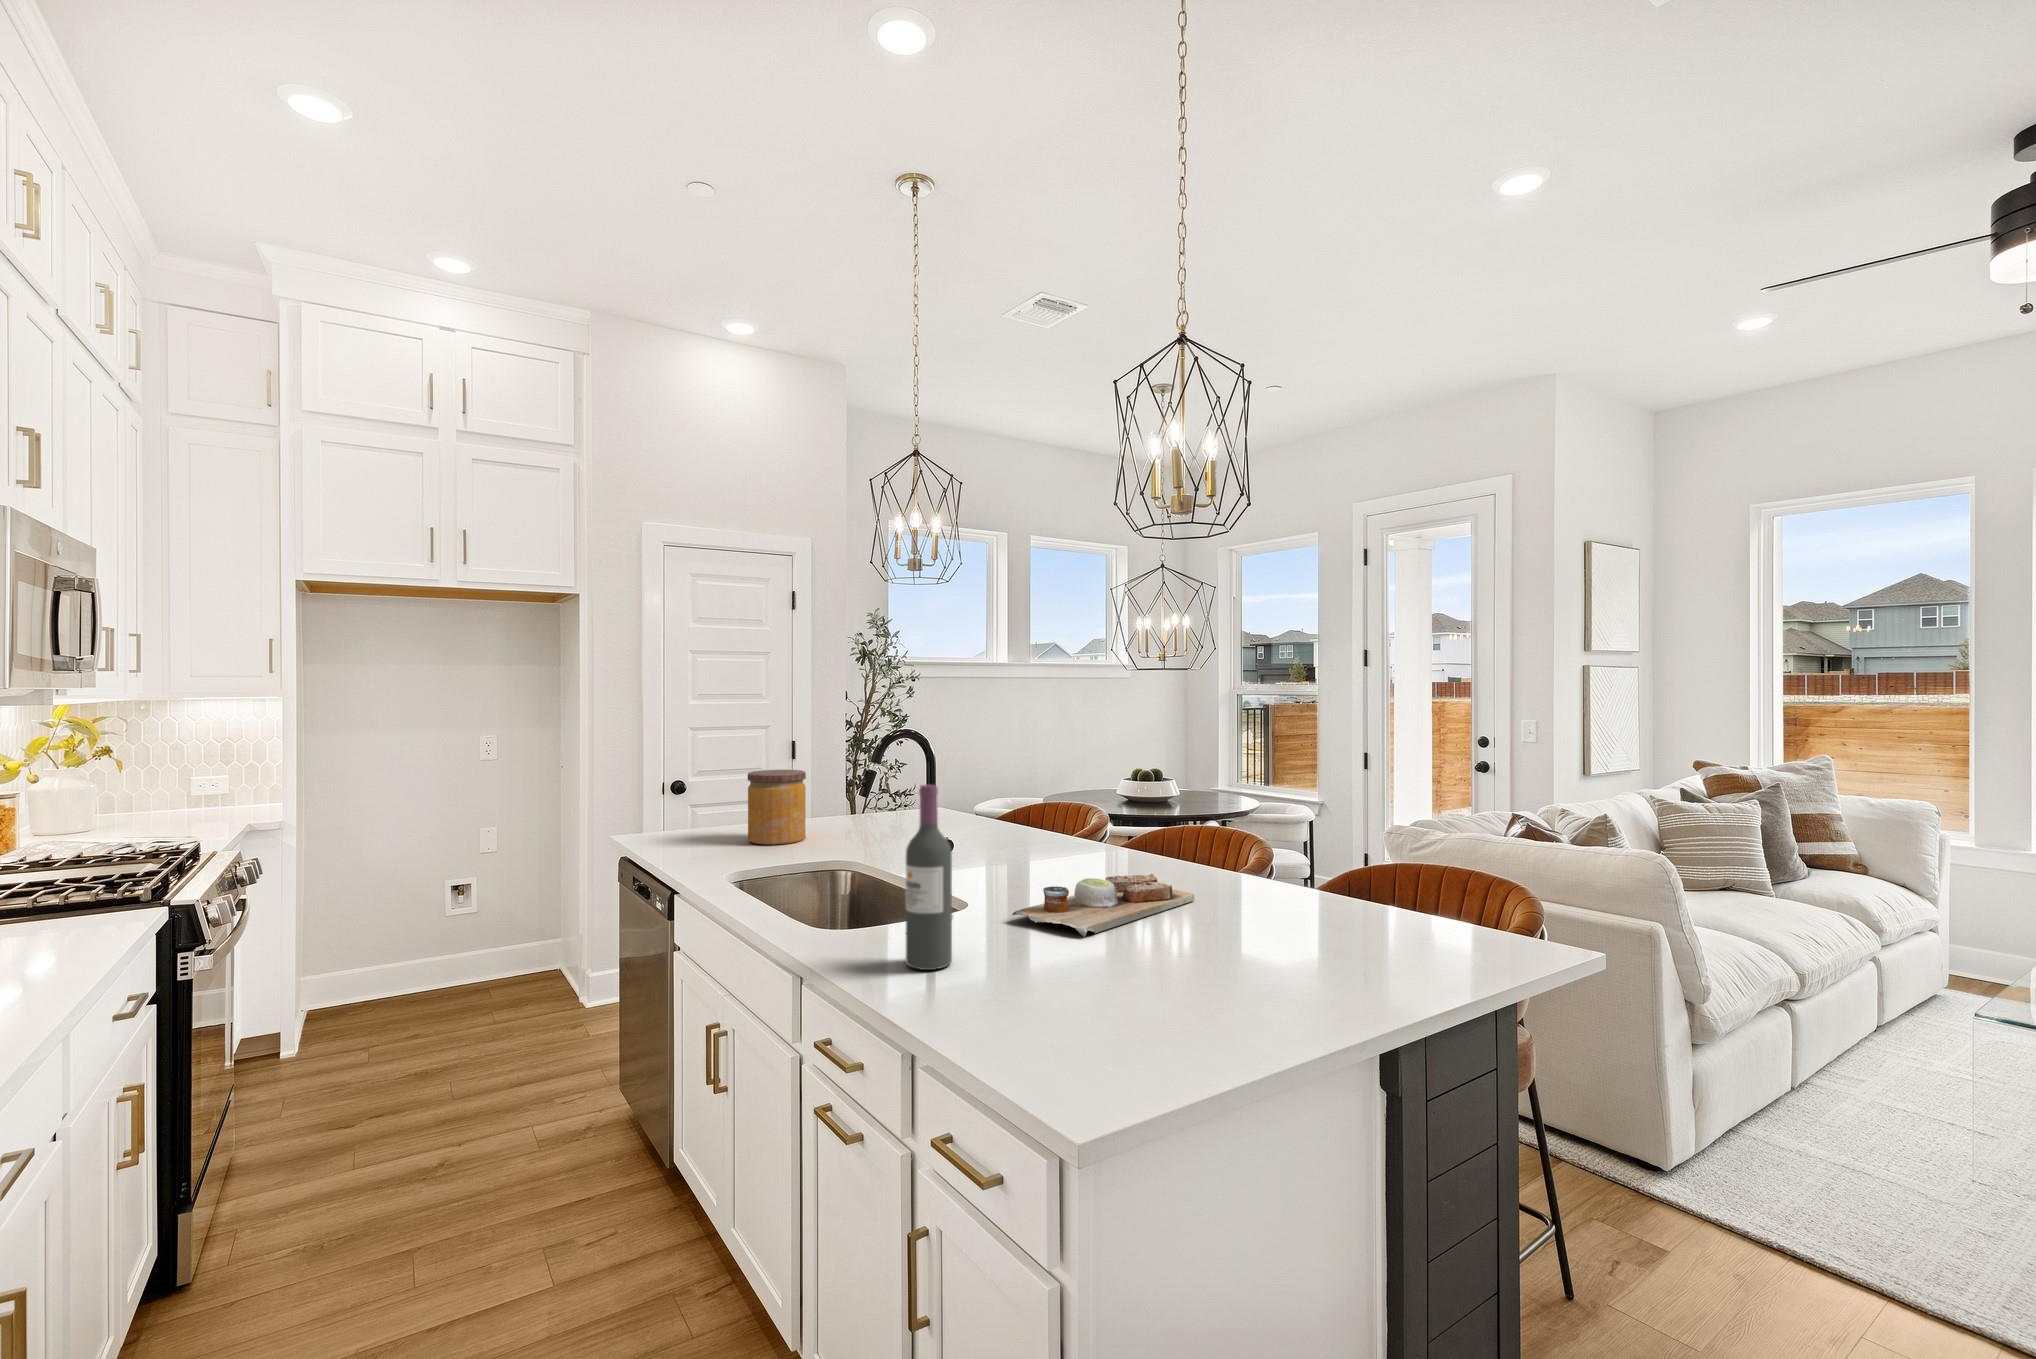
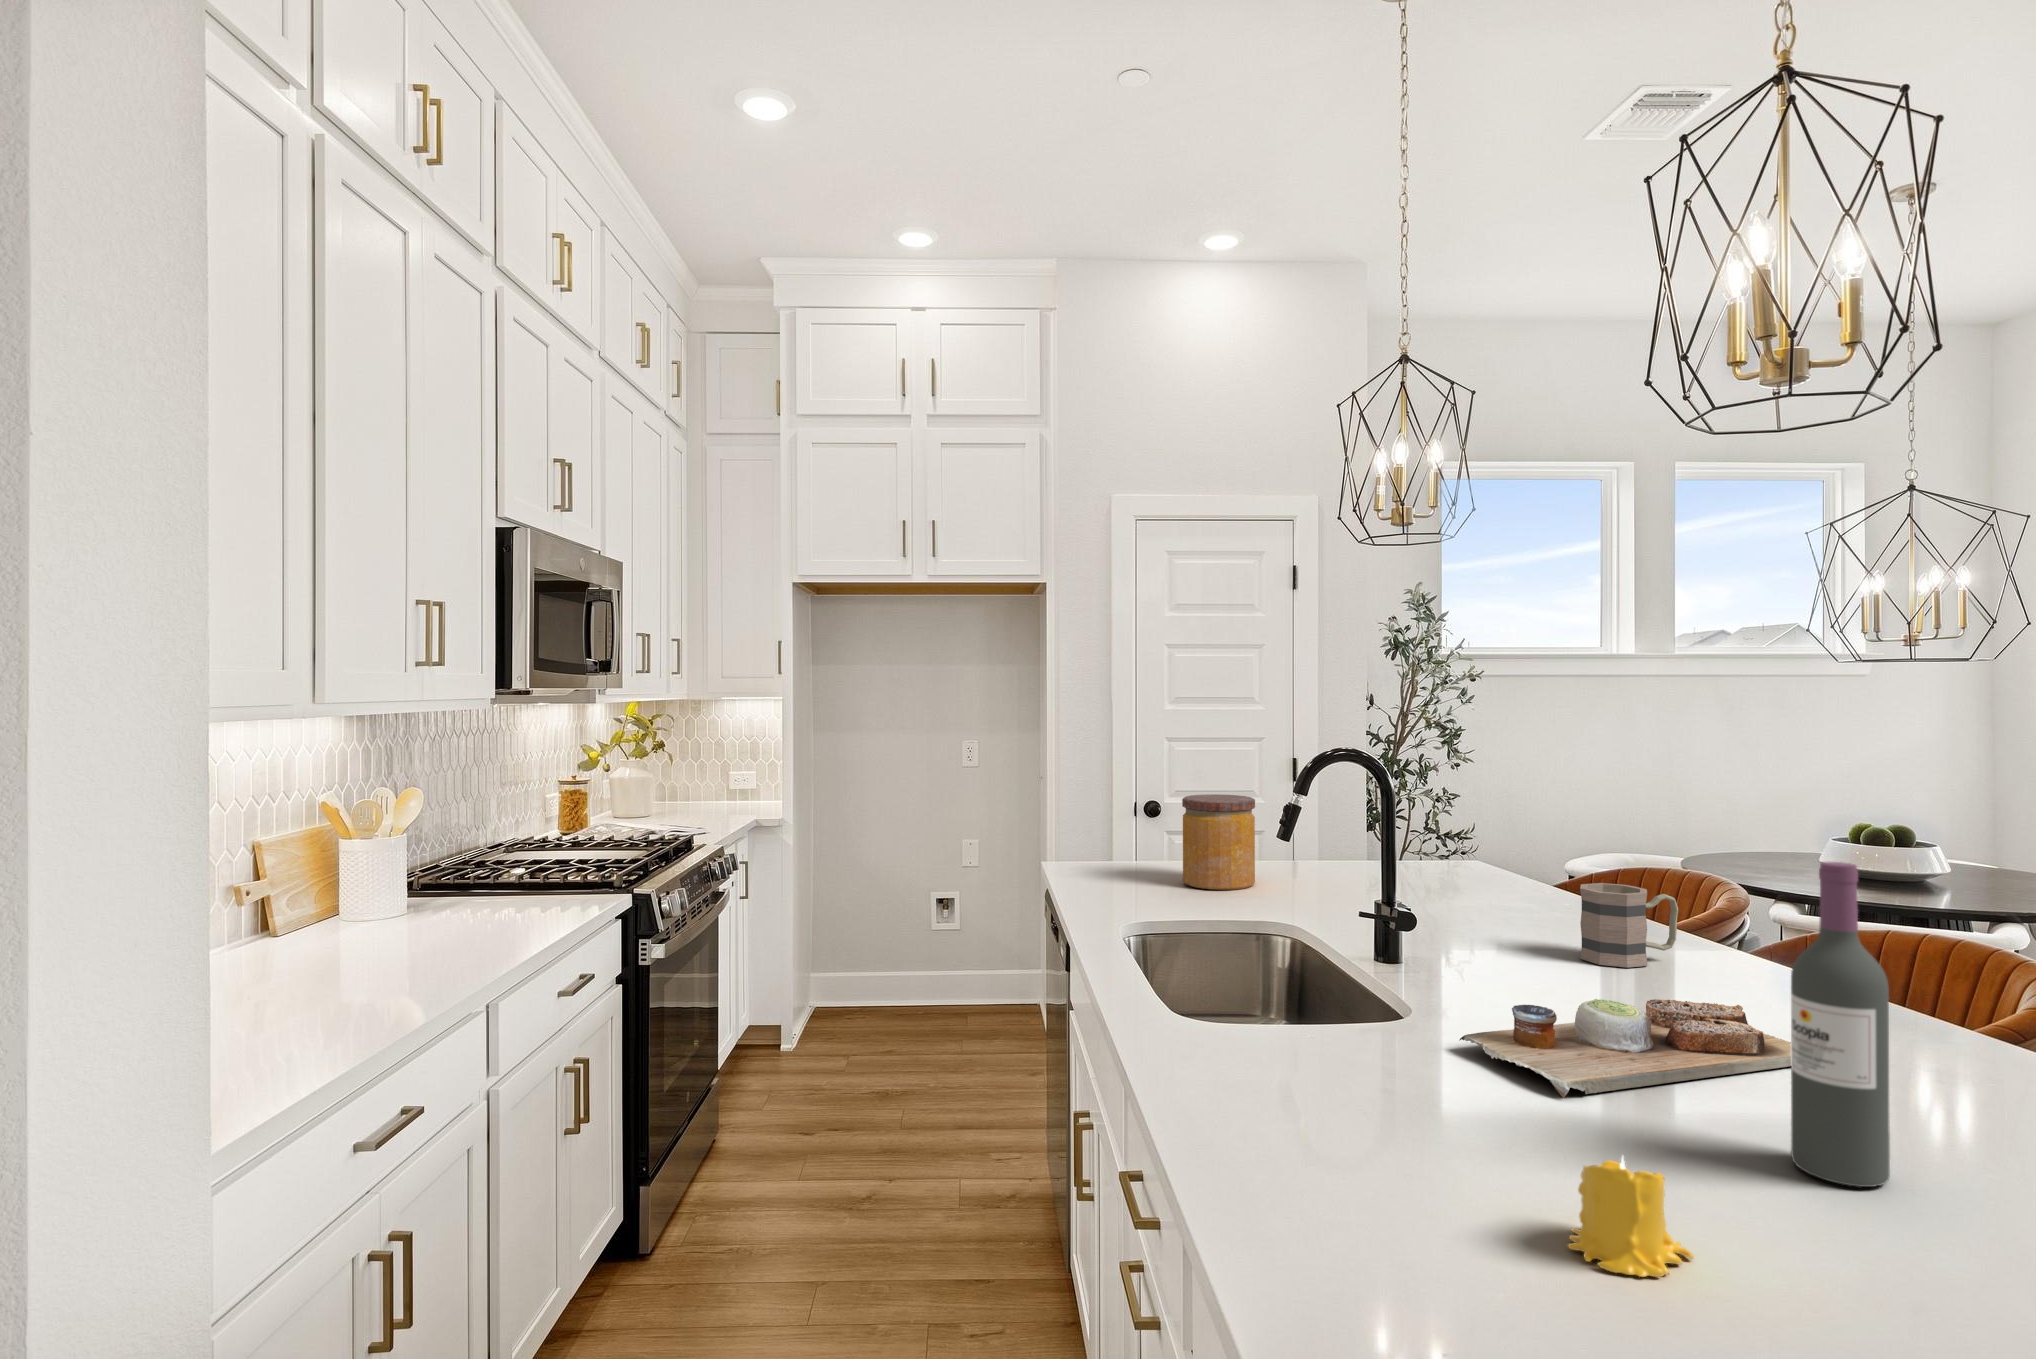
wine bottle: present [906,785,952,970] -> present [1791,862,1890,1187]
mug: none [1047,812,1102,864] -> present [1580,883,1678,968]
candle: none [1126,946,1187,1013] -> present [1568,1156,1694,1277]

